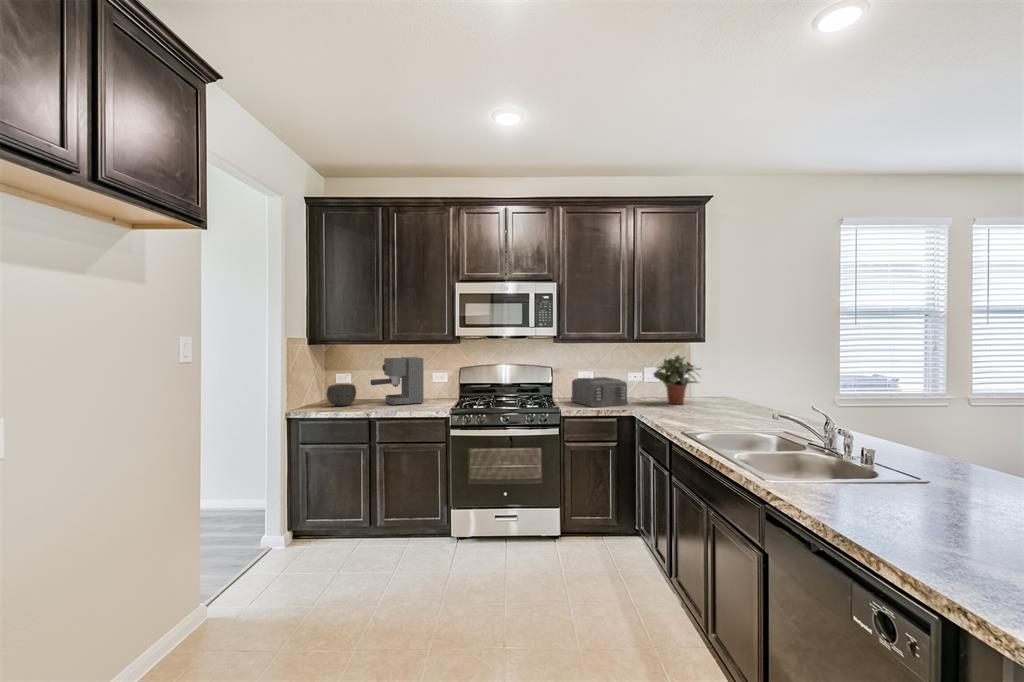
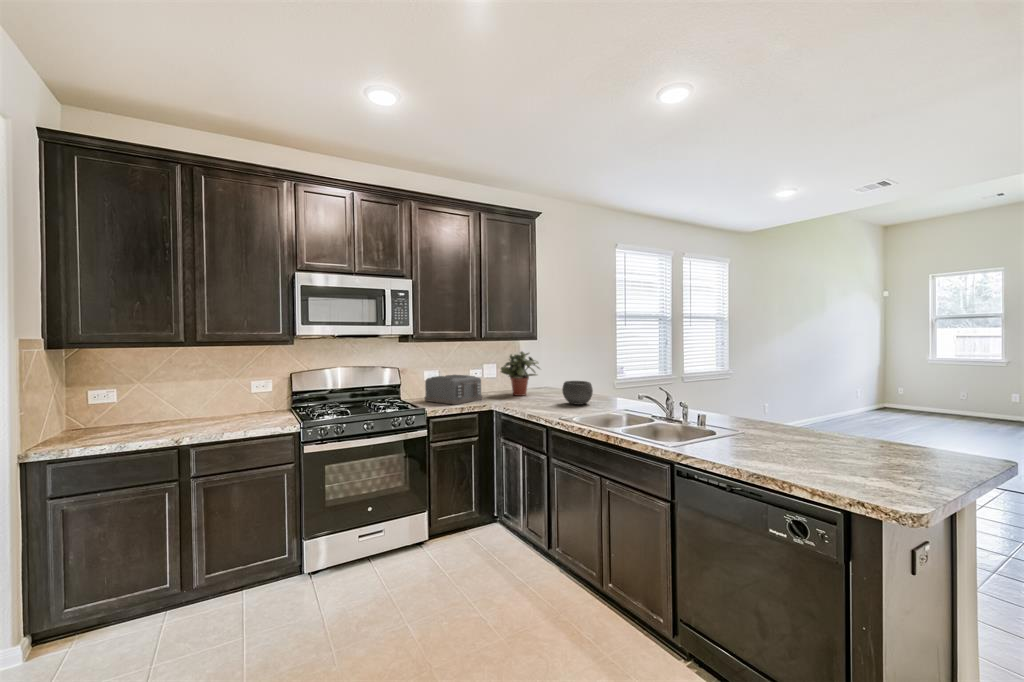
coffee maker: present [371,357,424,405] -> none [168,362,249,425]
bowl: present [327,384,356,406] -> present [562,381,593,405]

